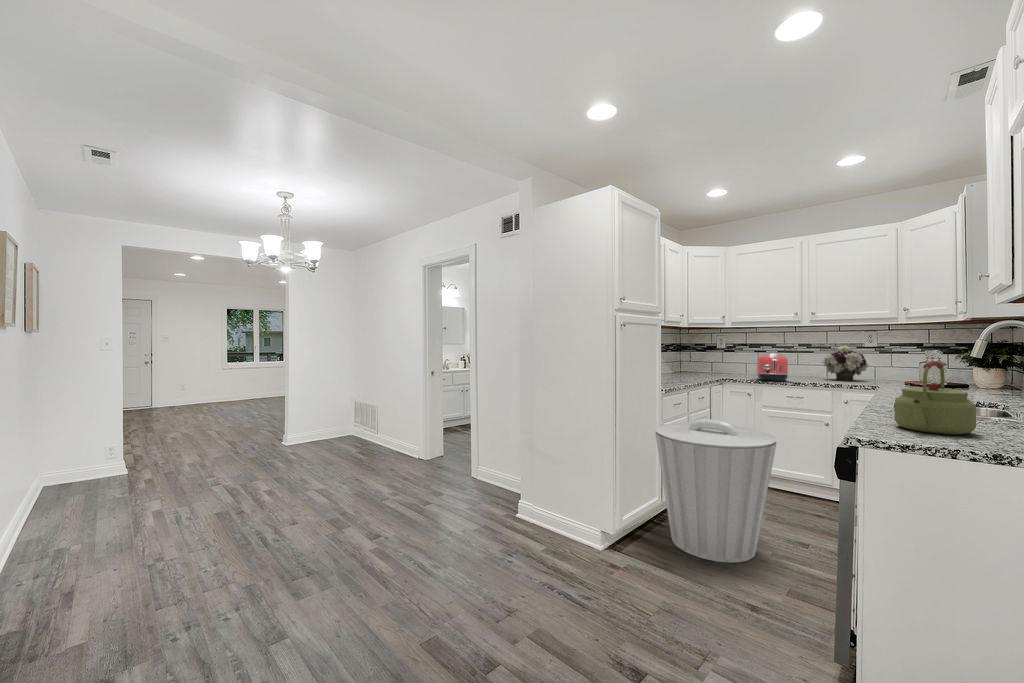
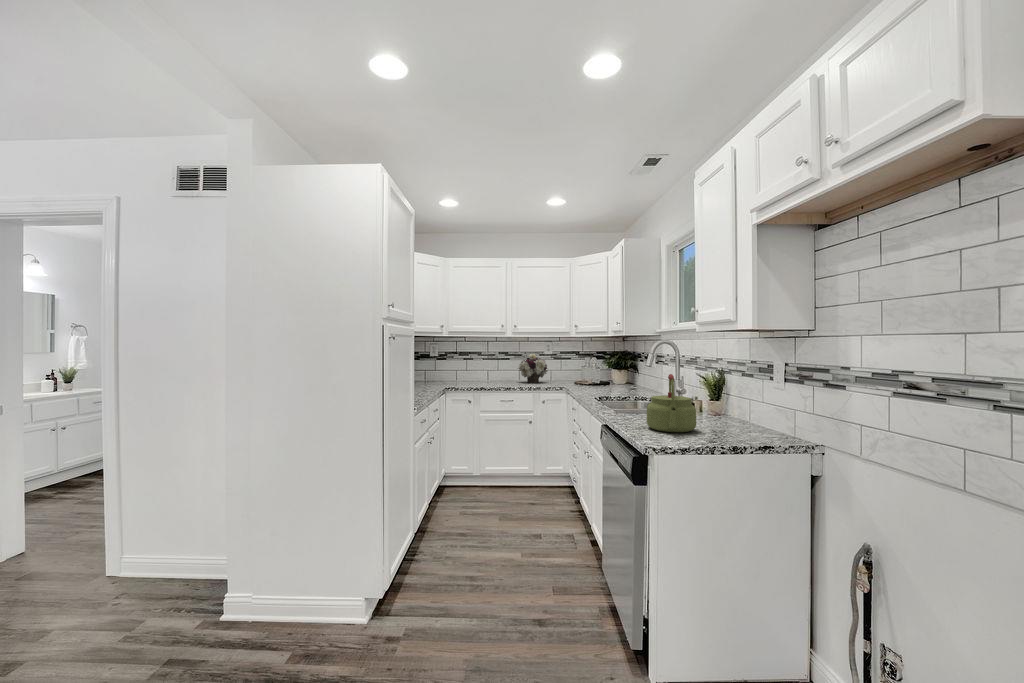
toaster: present [756,353,788,382] -> none [474,361,501,388]
trash can: present [655,419,777,563] -> none [415,436,530,586]

